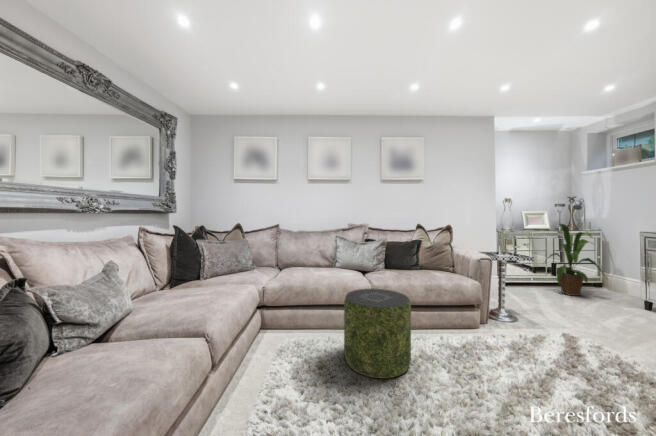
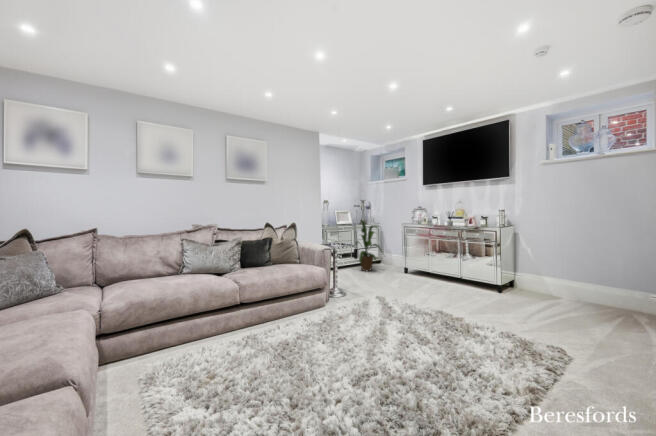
pouf: present [344,289,411,378] -> none [230,285,295,370]

